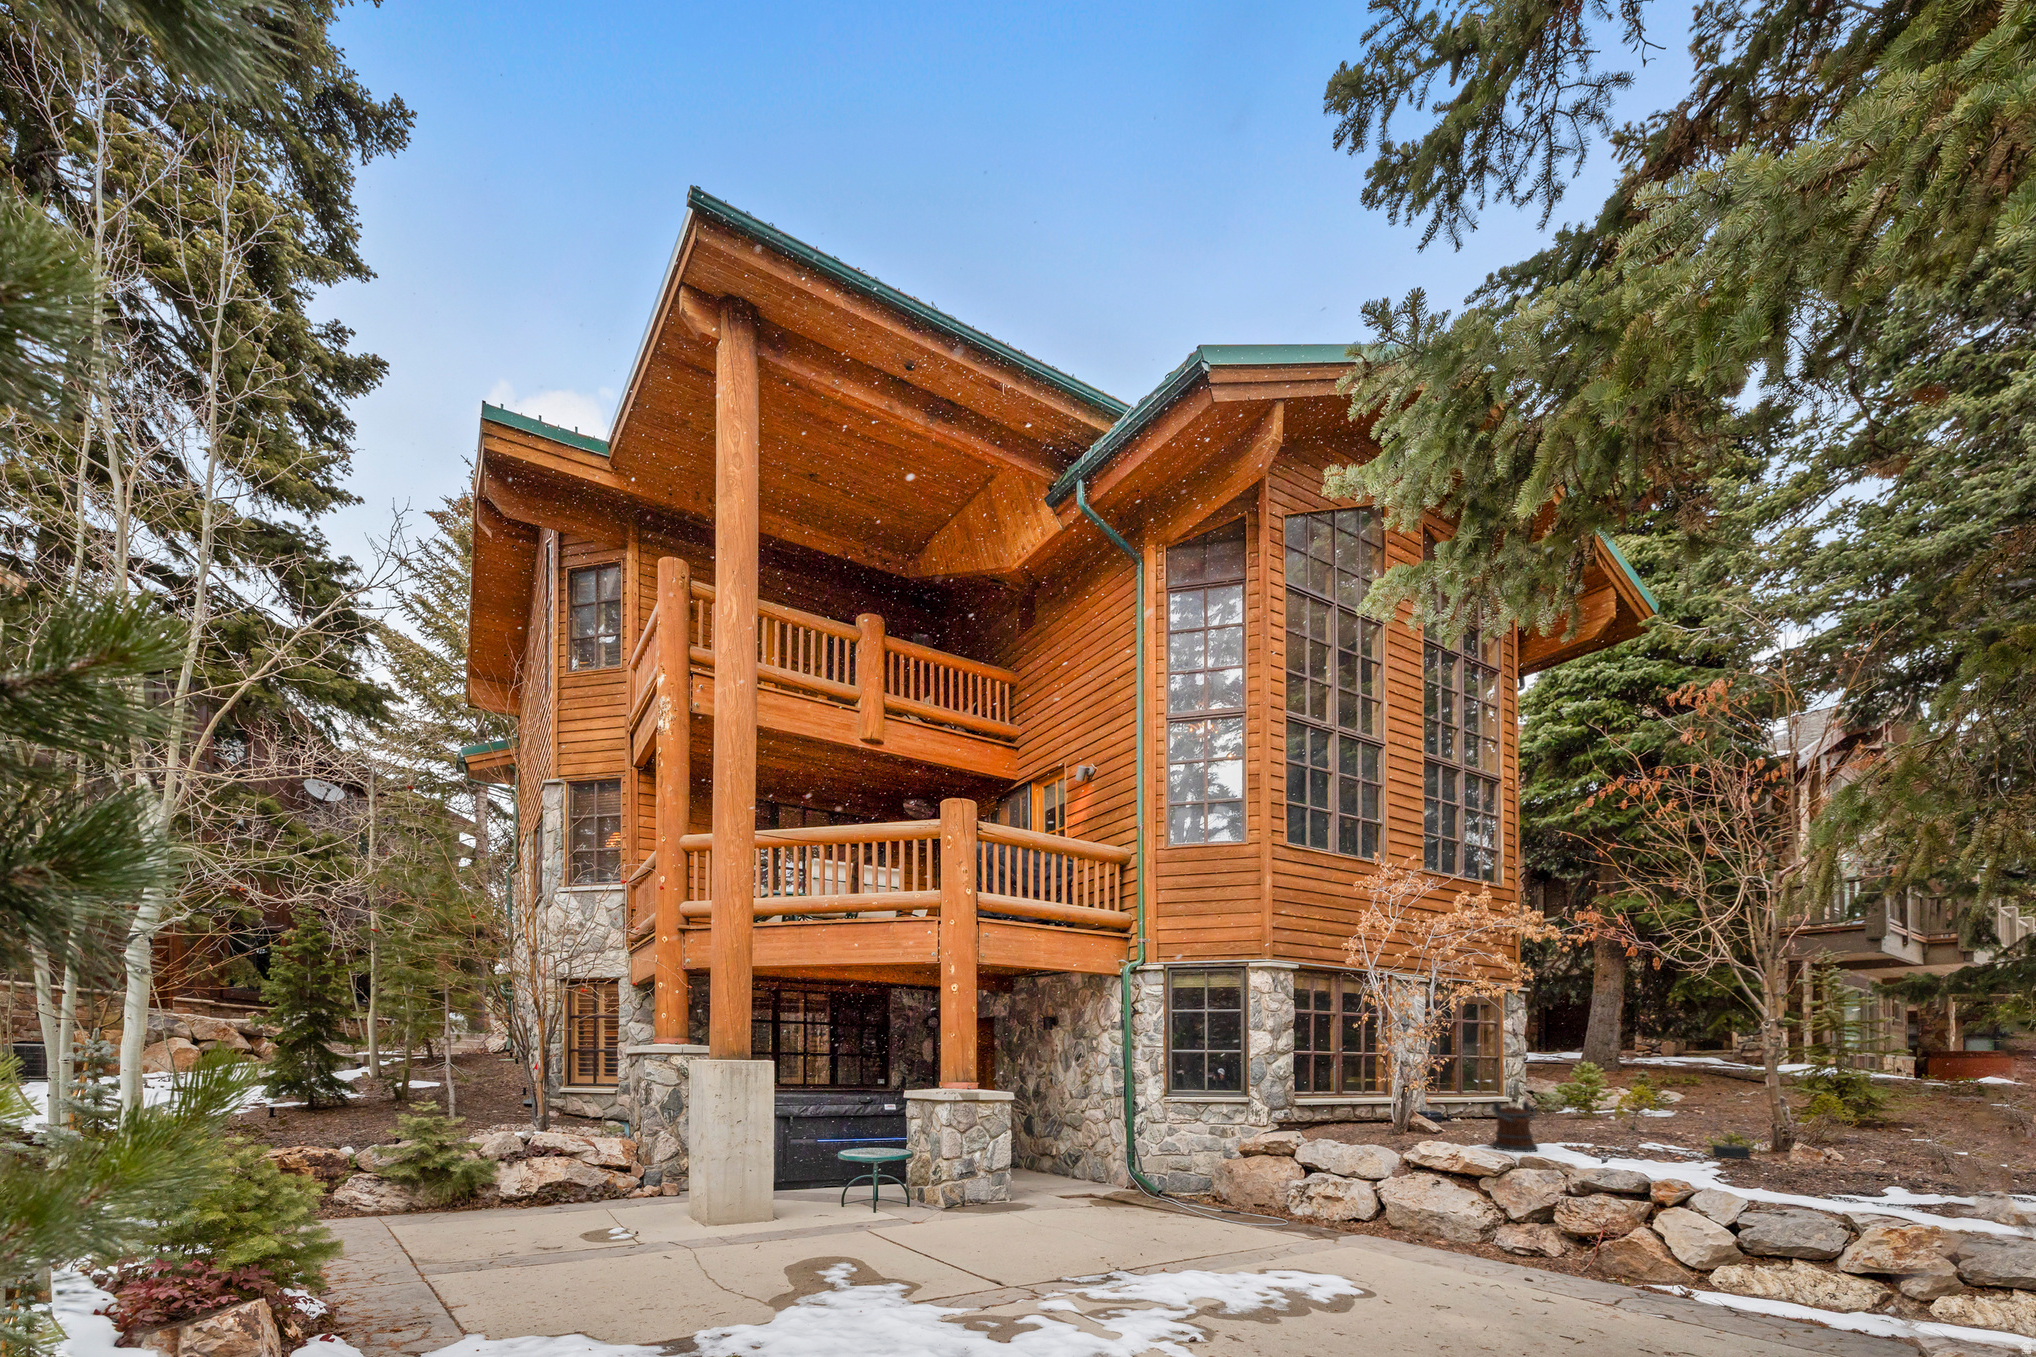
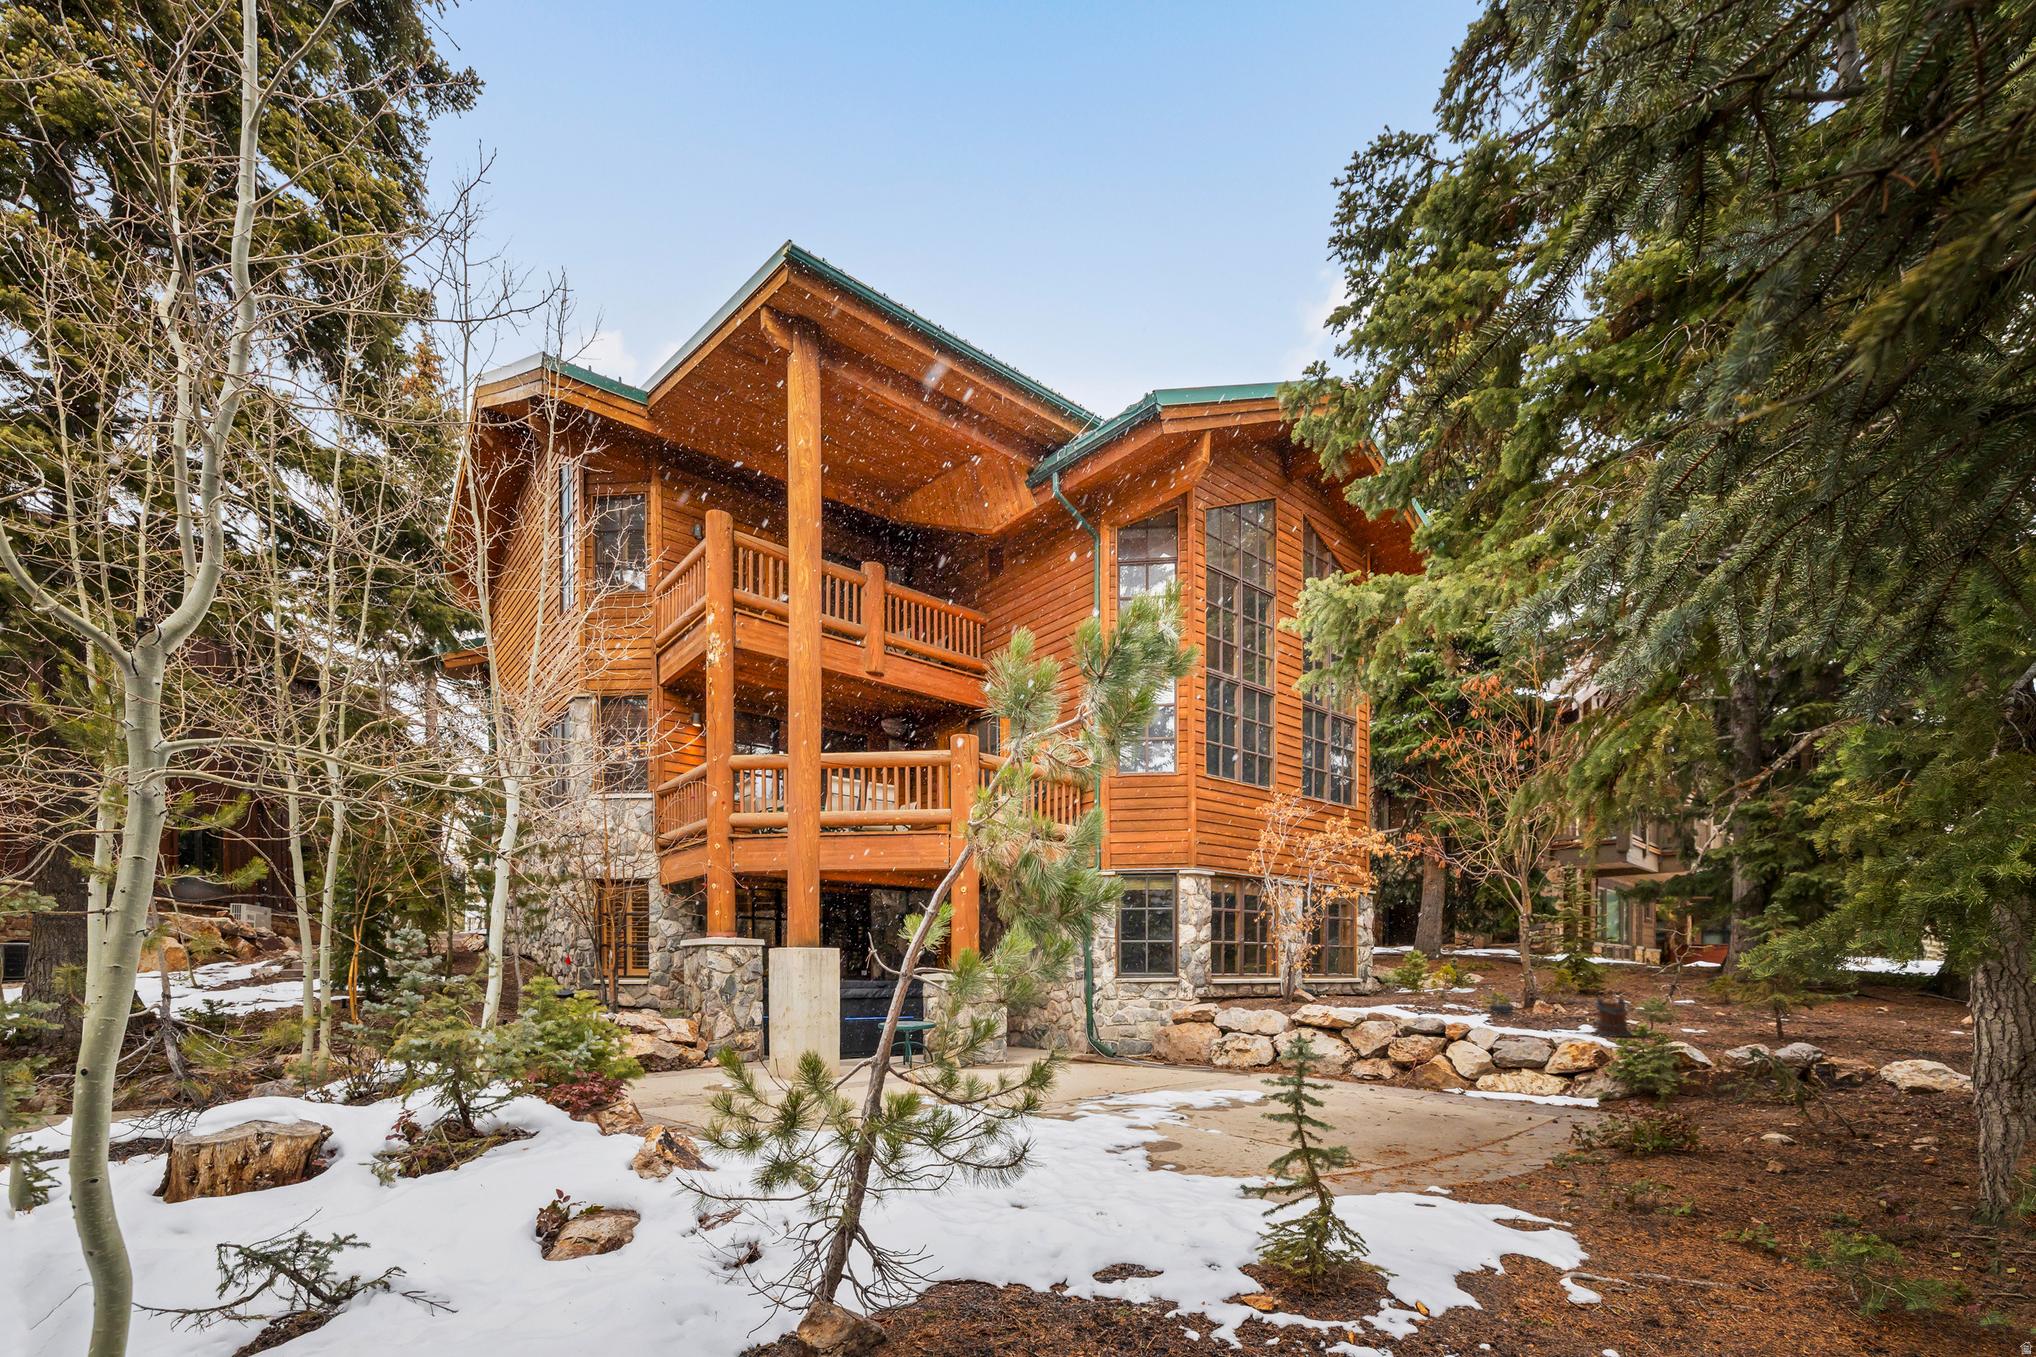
bucket: present [1491,1101,1538,1152] -> present [1595,998,1632,1037]

